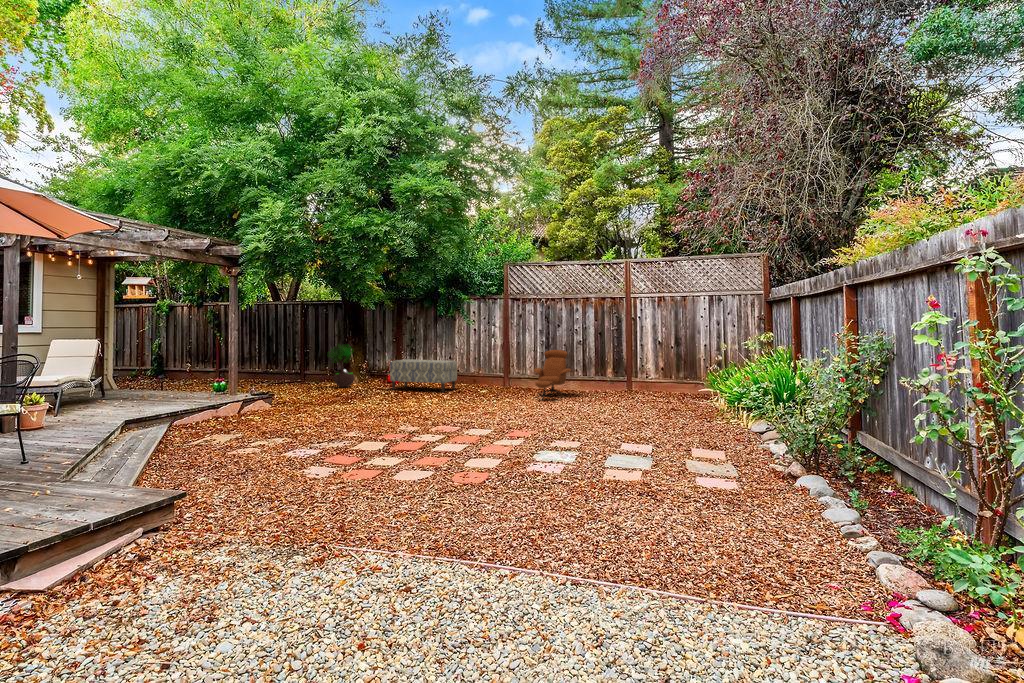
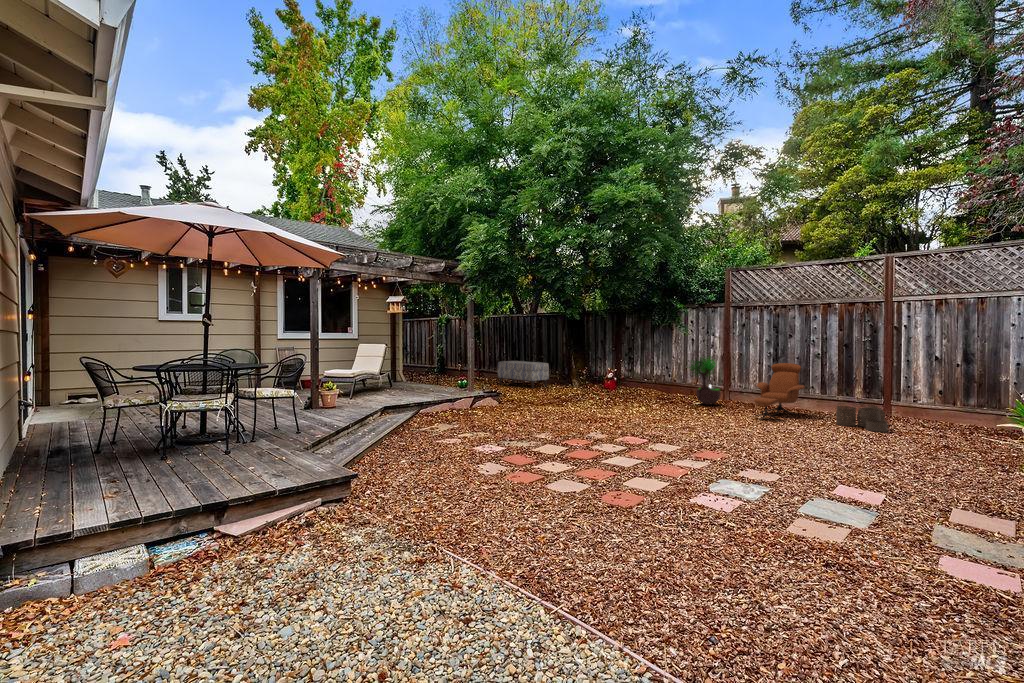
potted tree: present [328,346,355,387] -> present [689,357,720,405]
bench: present [390,359,457,392] -> present [498,361,549,388]
woven basket: none [596,381,632,402] -> present [836,405,888,432]

